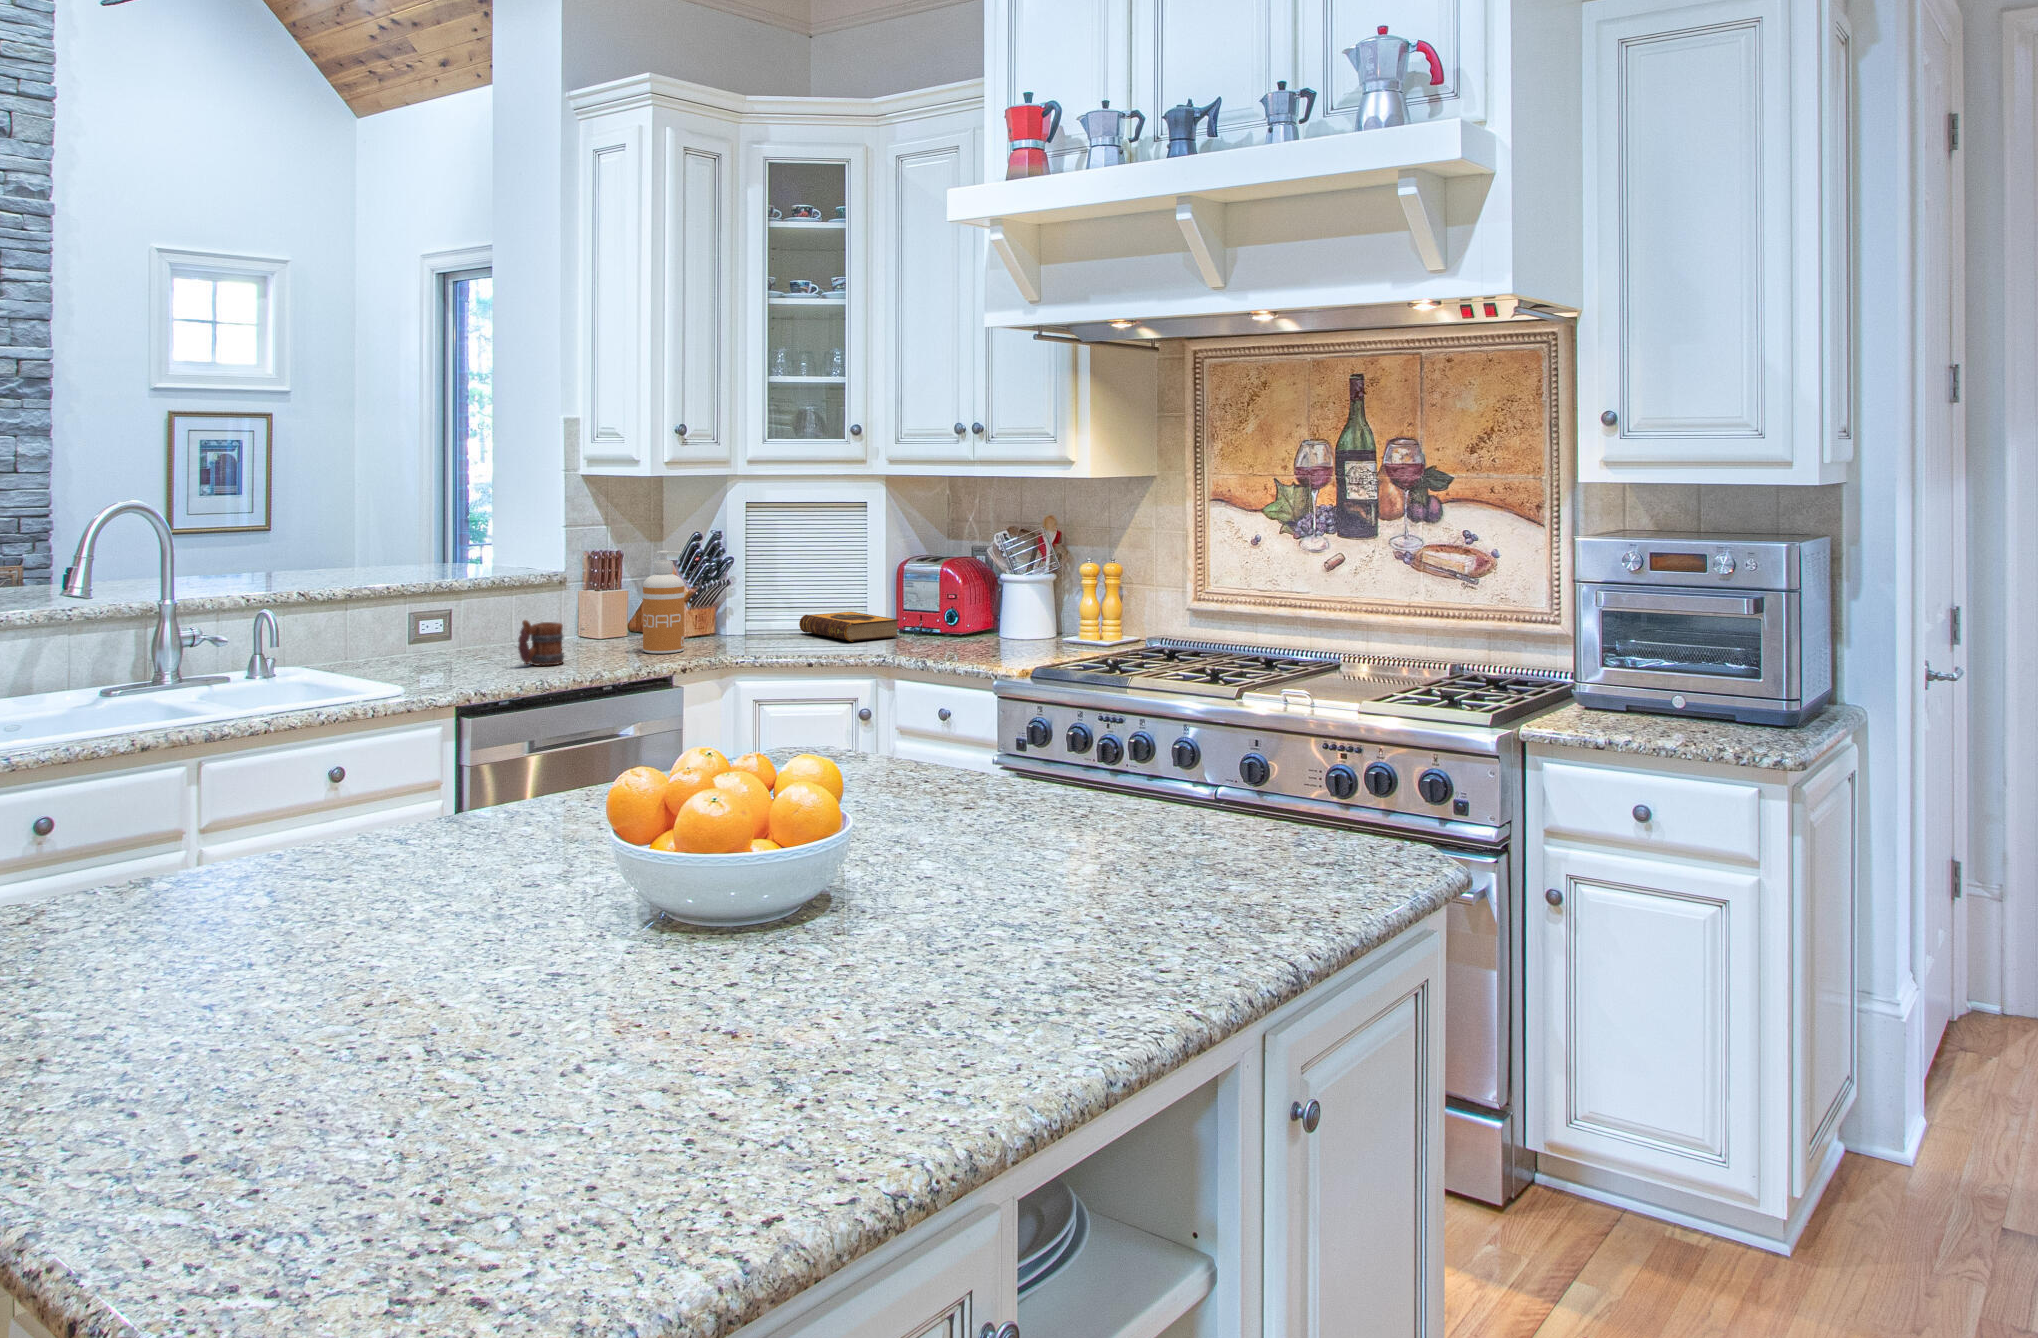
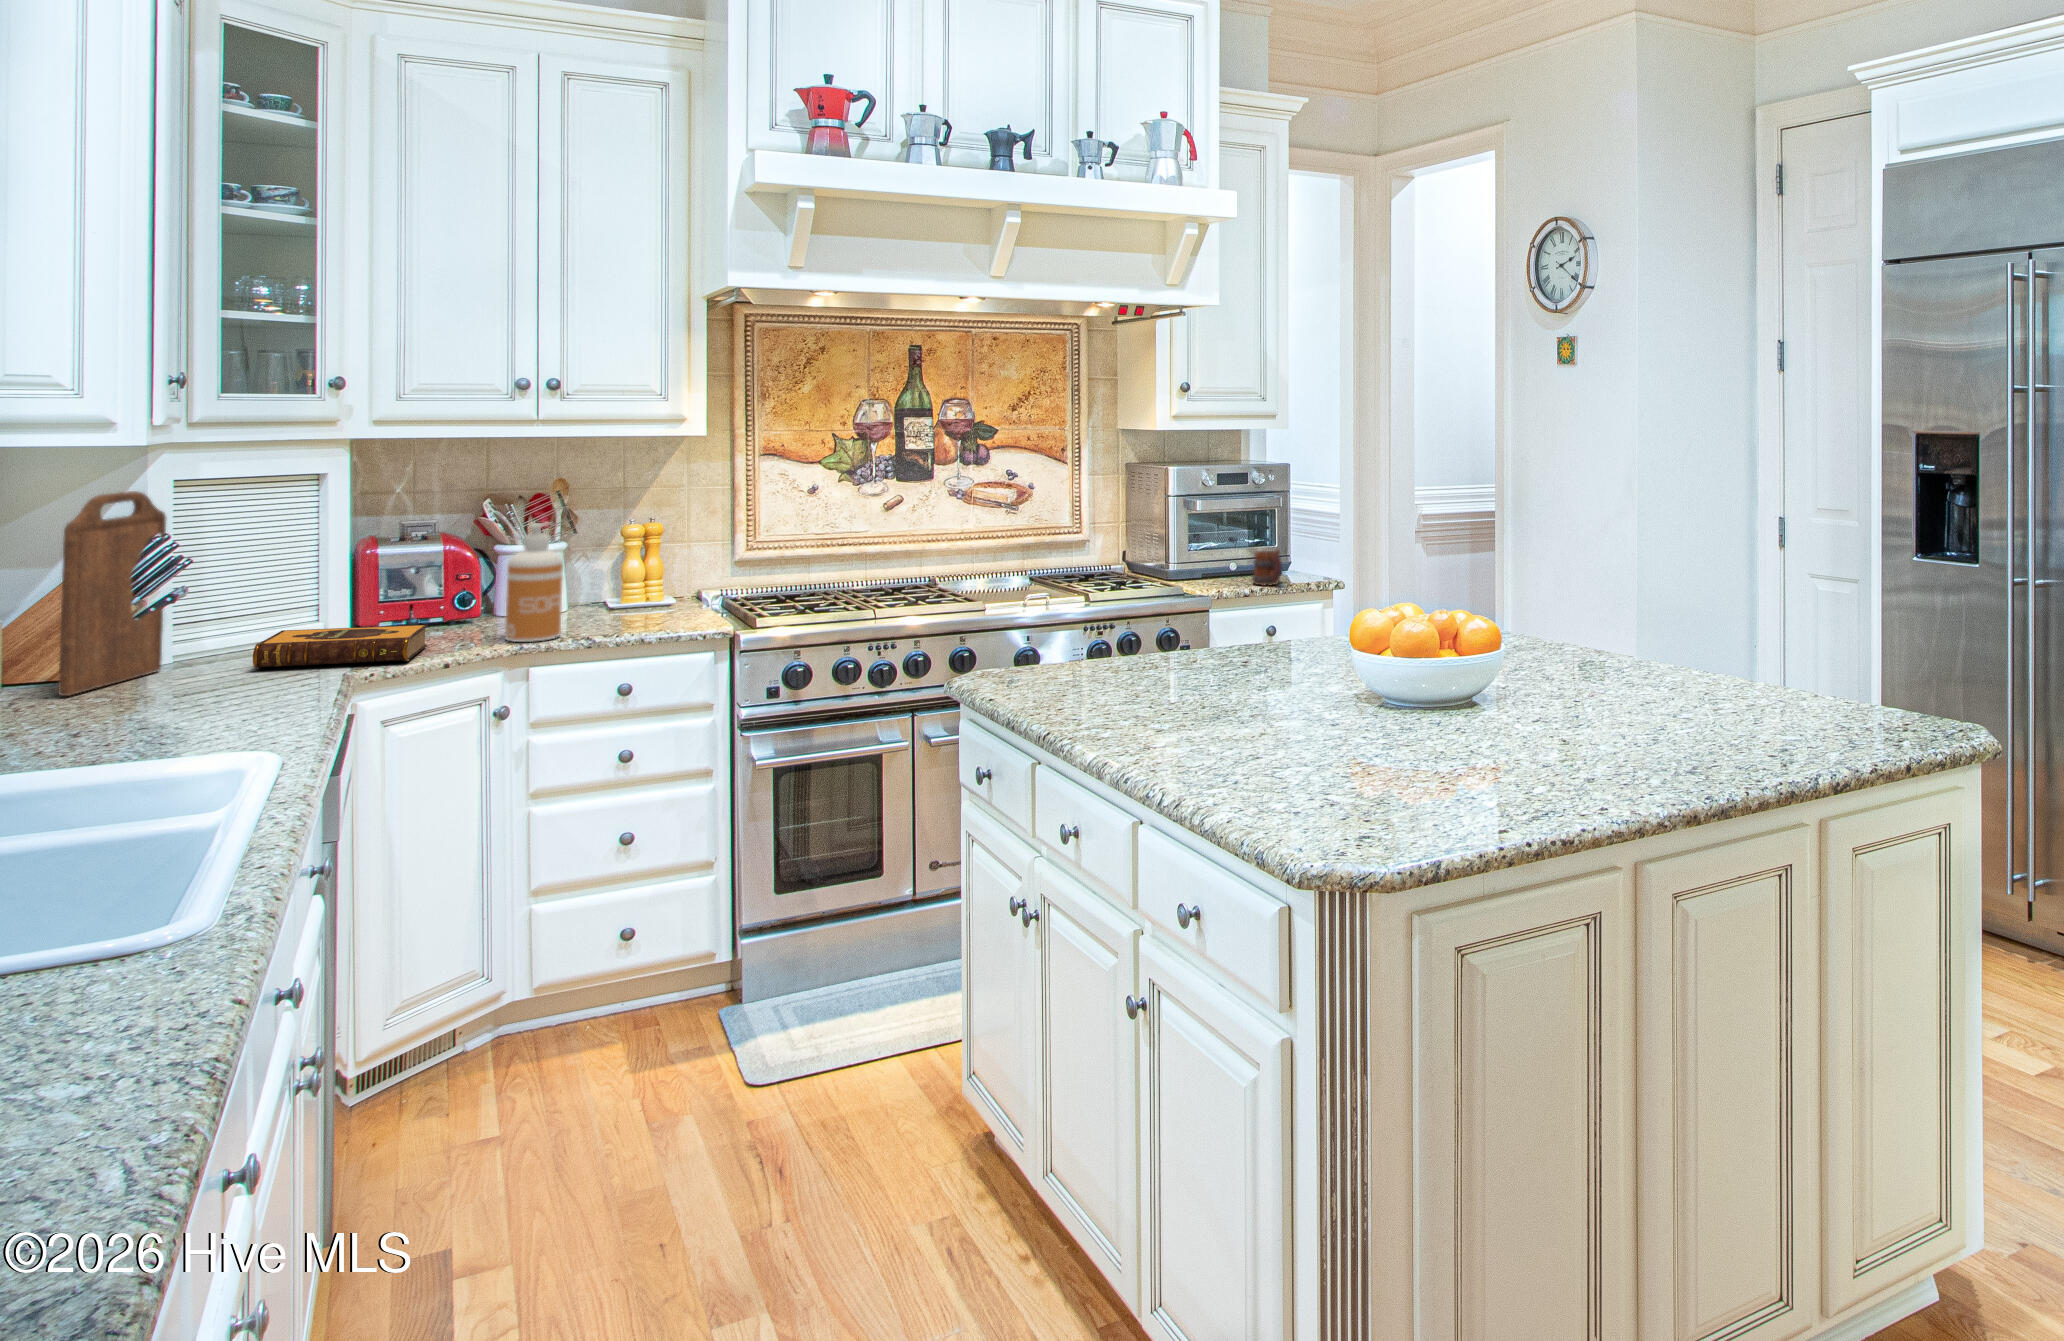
cutting board: none [714,502,788,630] -> present [58,491,166,696]
soap dispenser: present [643,550,684,653] -> present [505,523,563,642]
mug: present [518,620,564,666] -> present [1252,550,1282,585]

